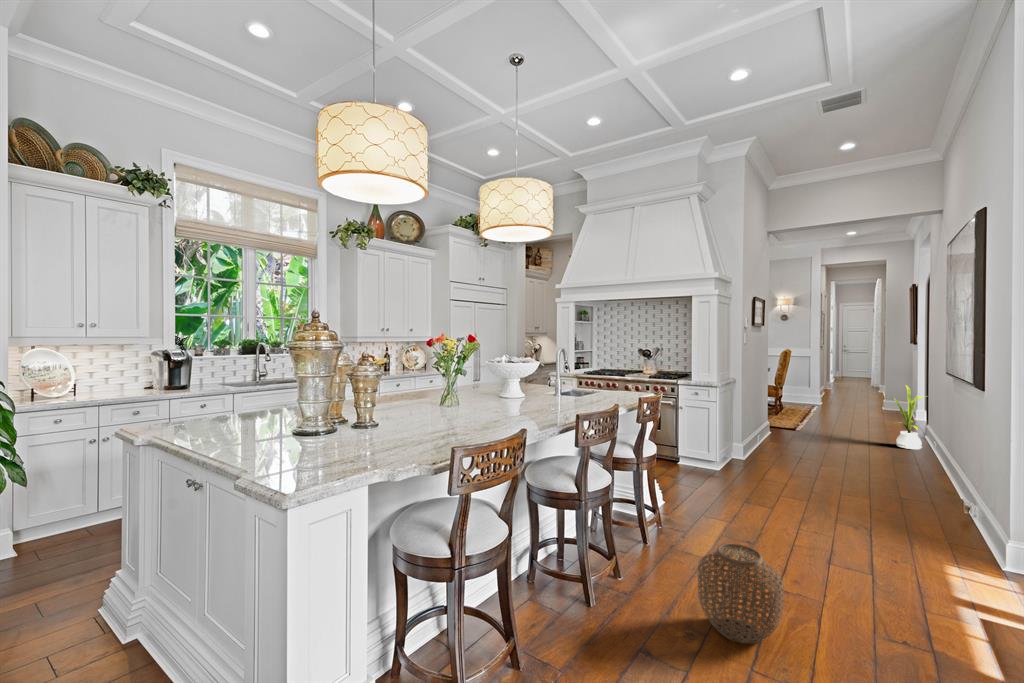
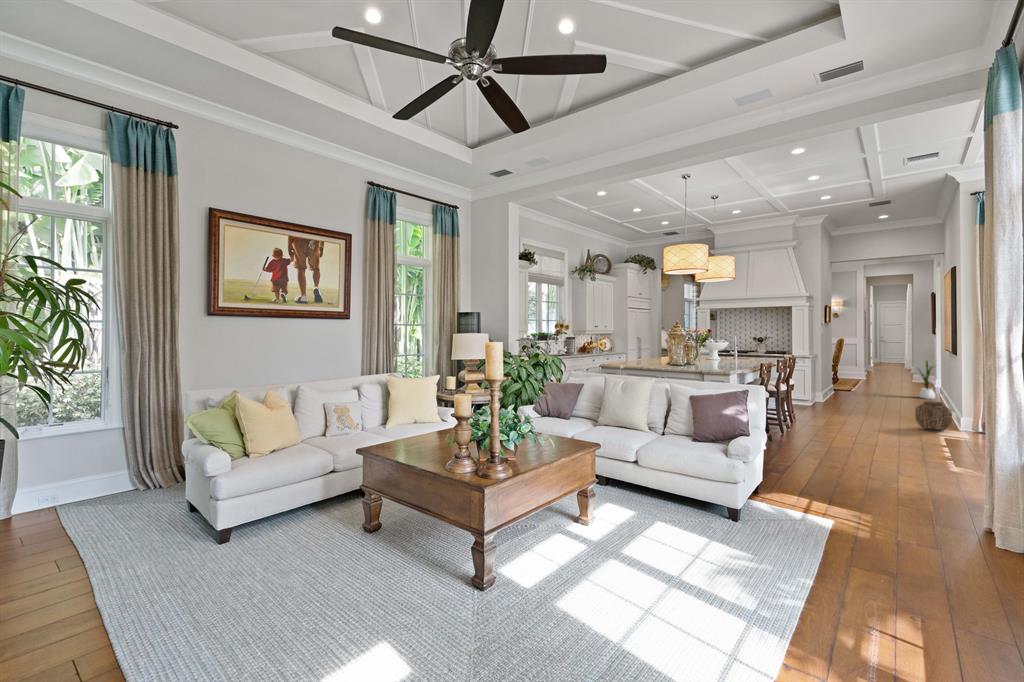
woven basket: present [698,544,783,643] -> present [916,401,952,431]

